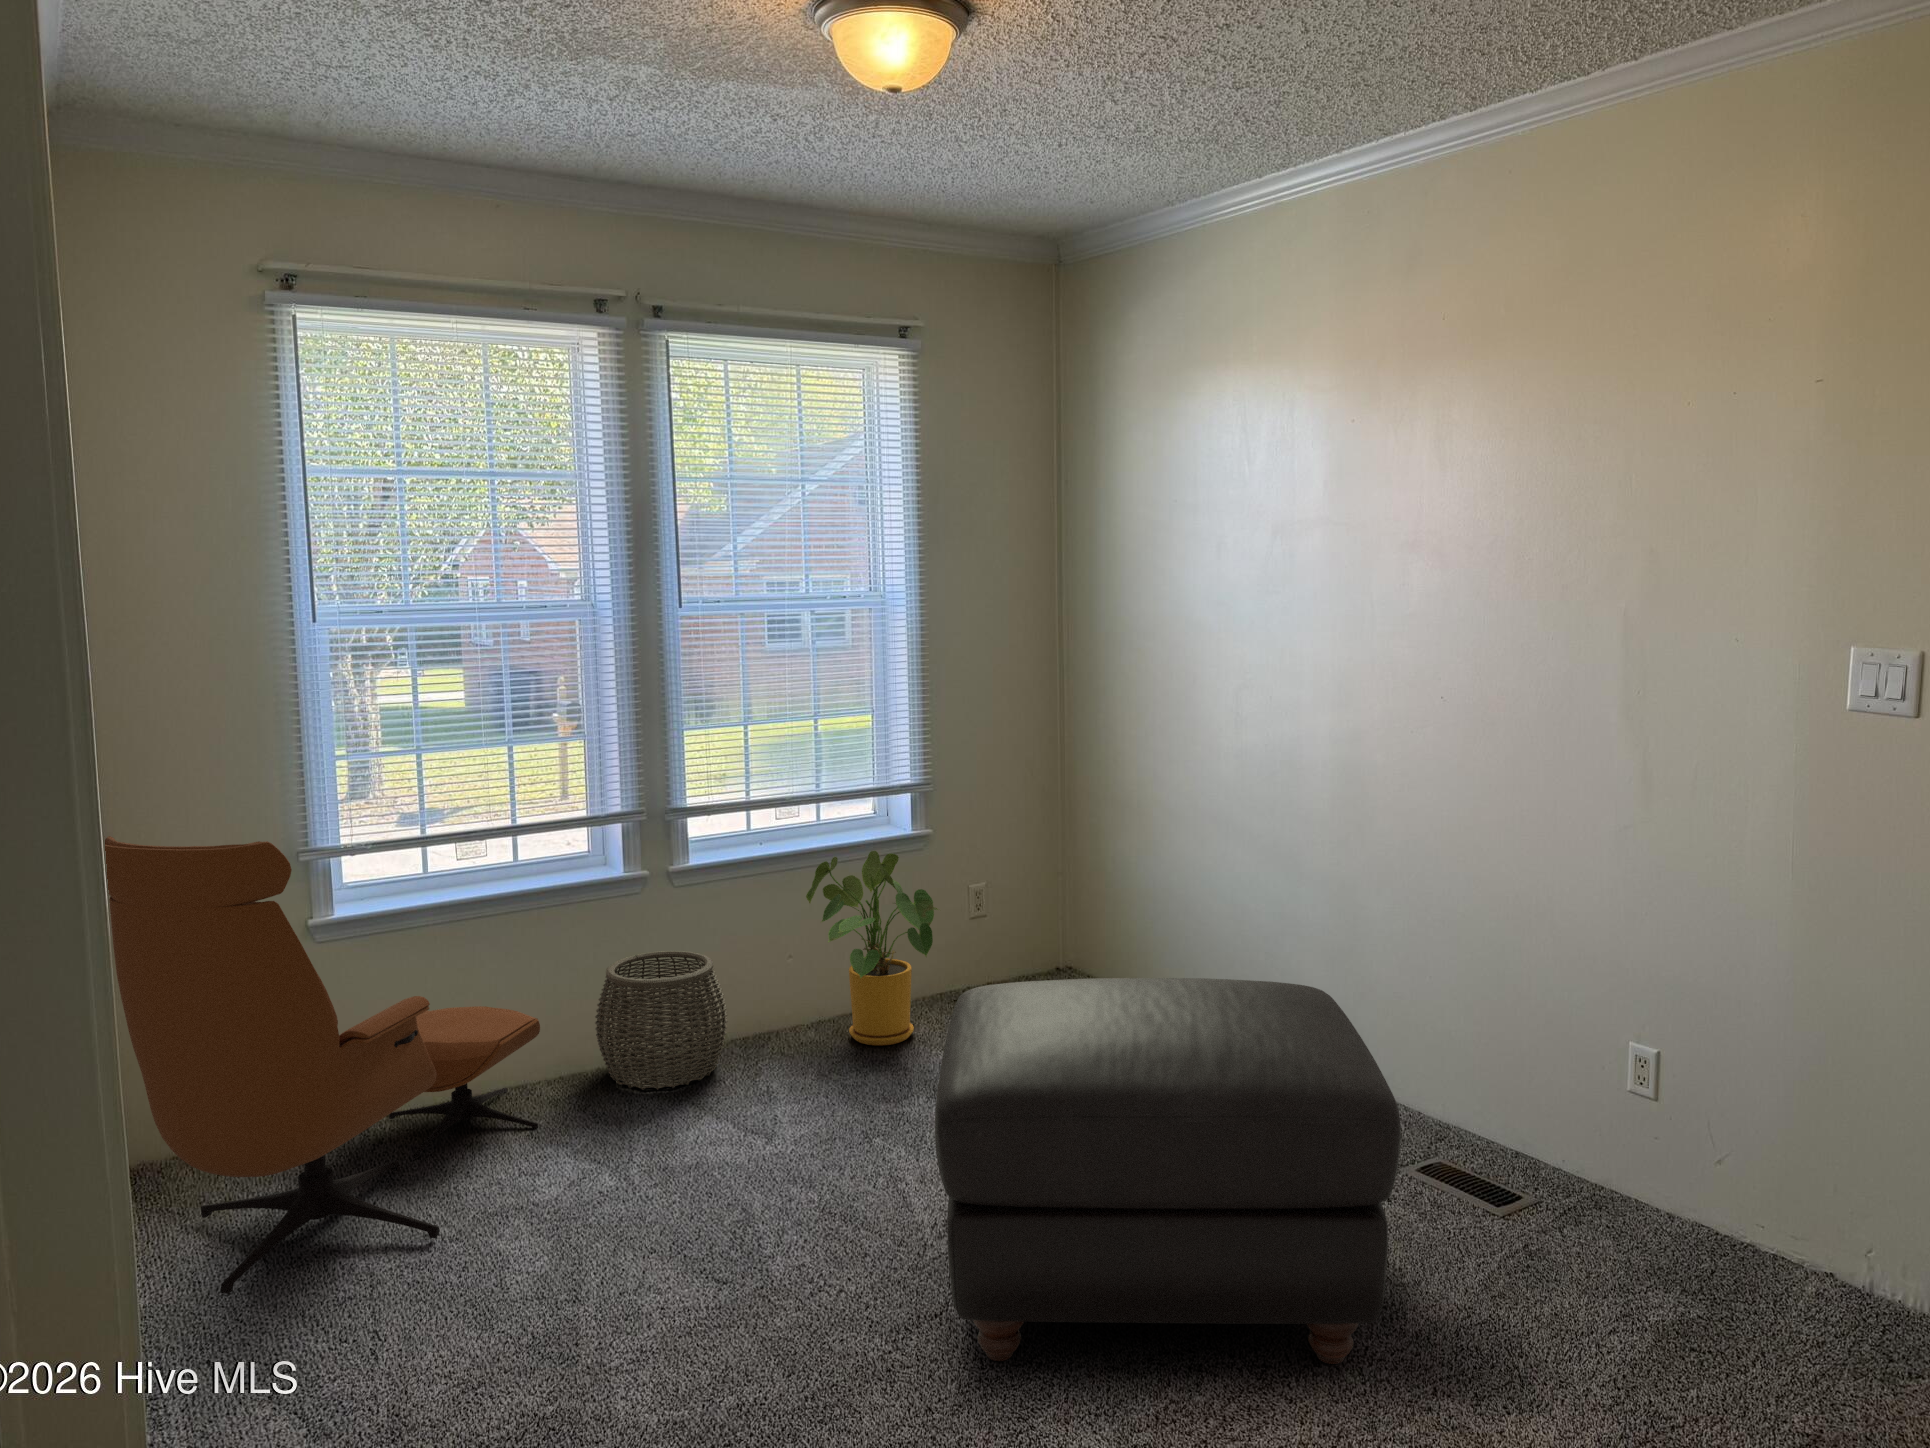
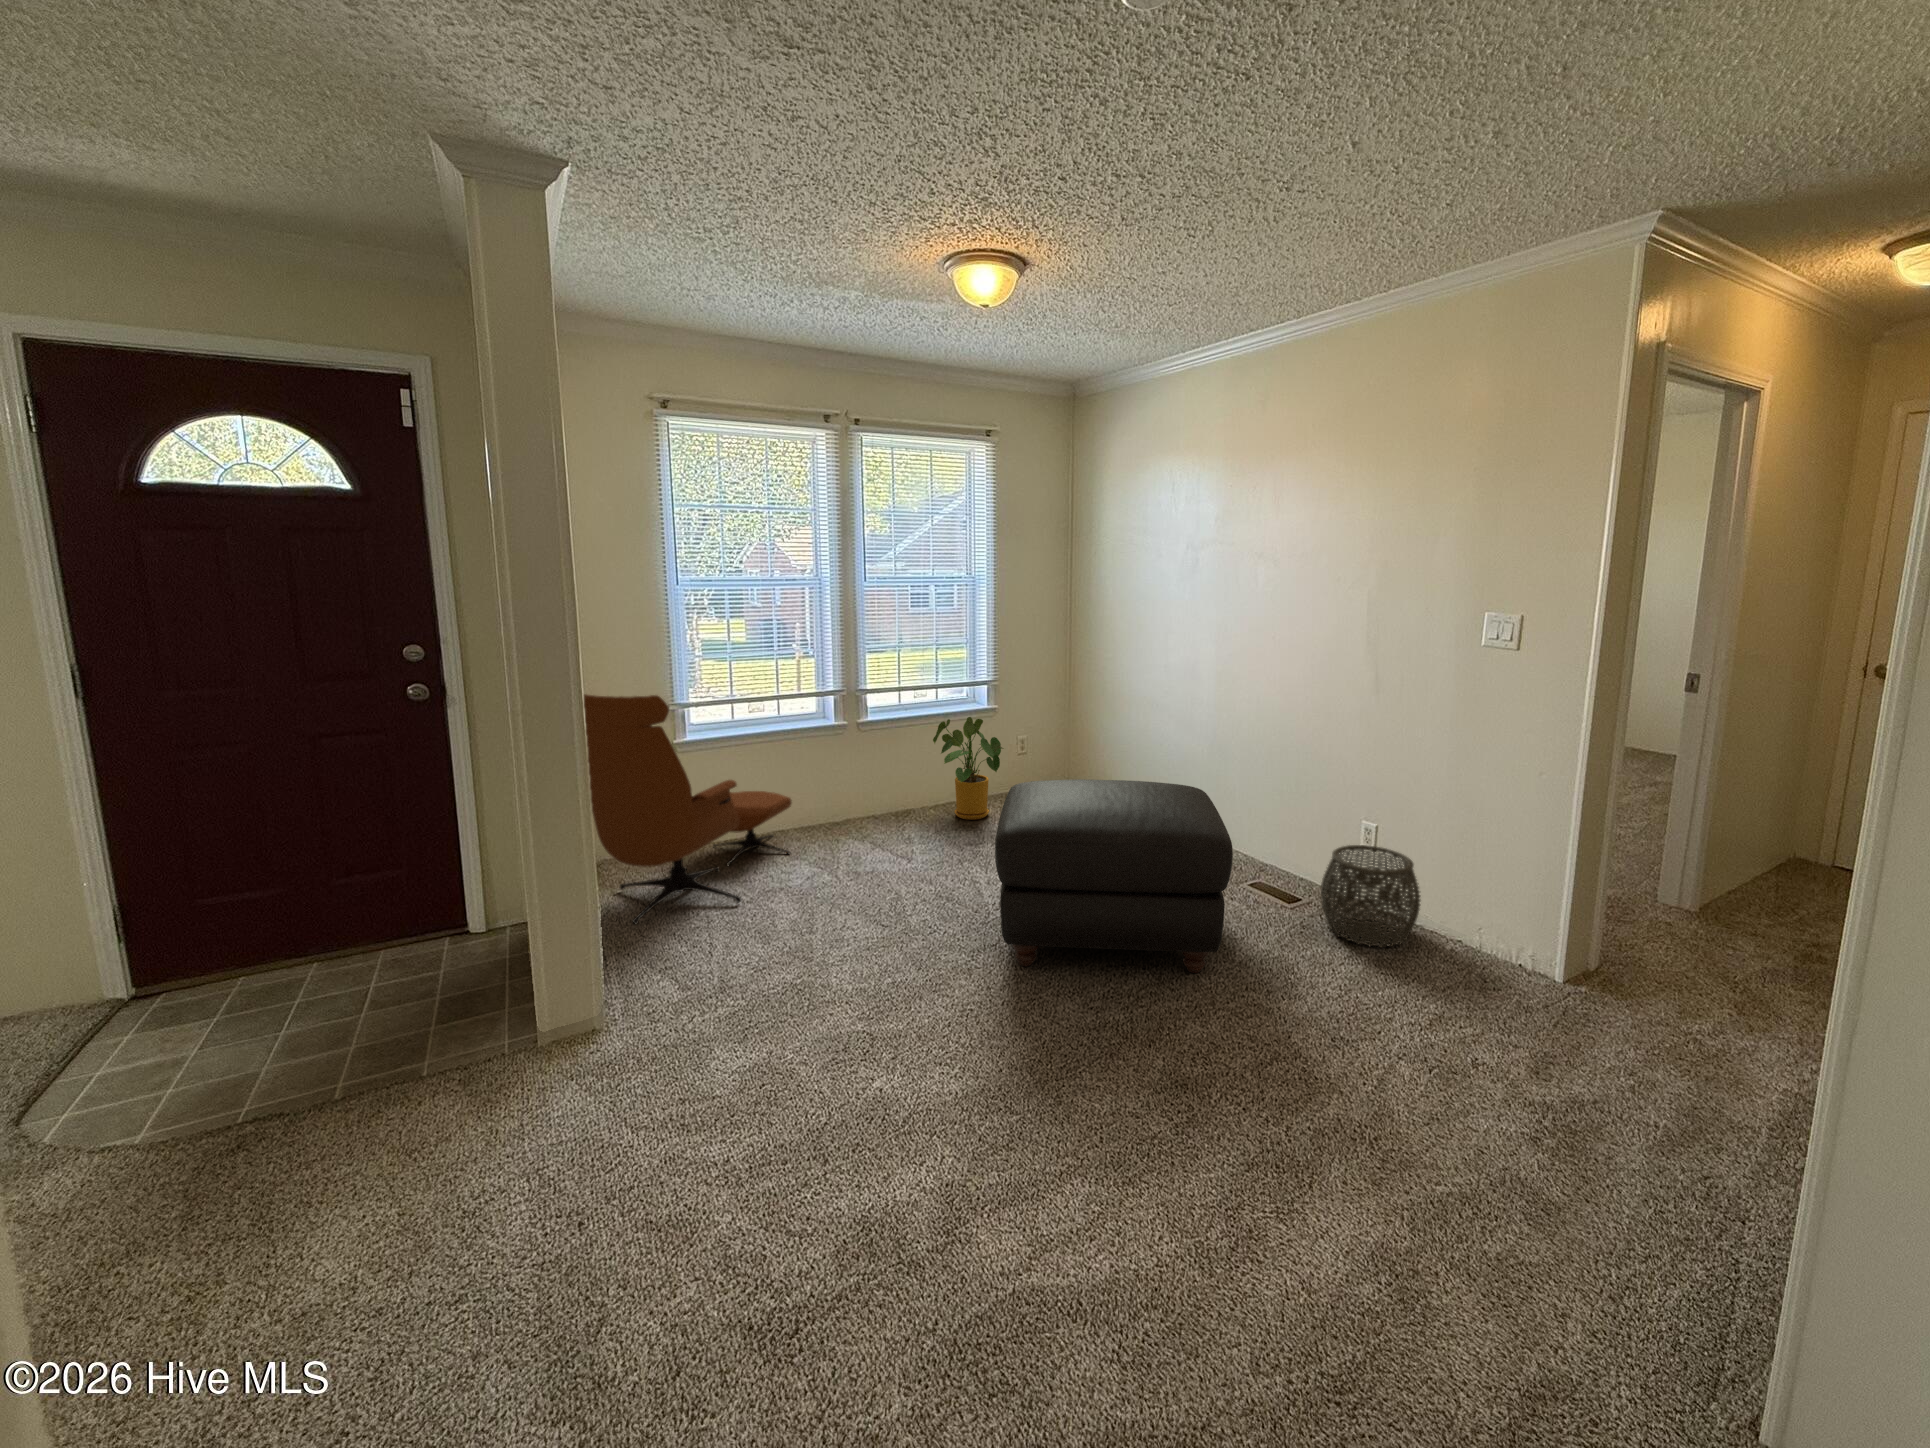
woven basket: present [595,951,728,1090] -> present [1321,845,1420,947]

